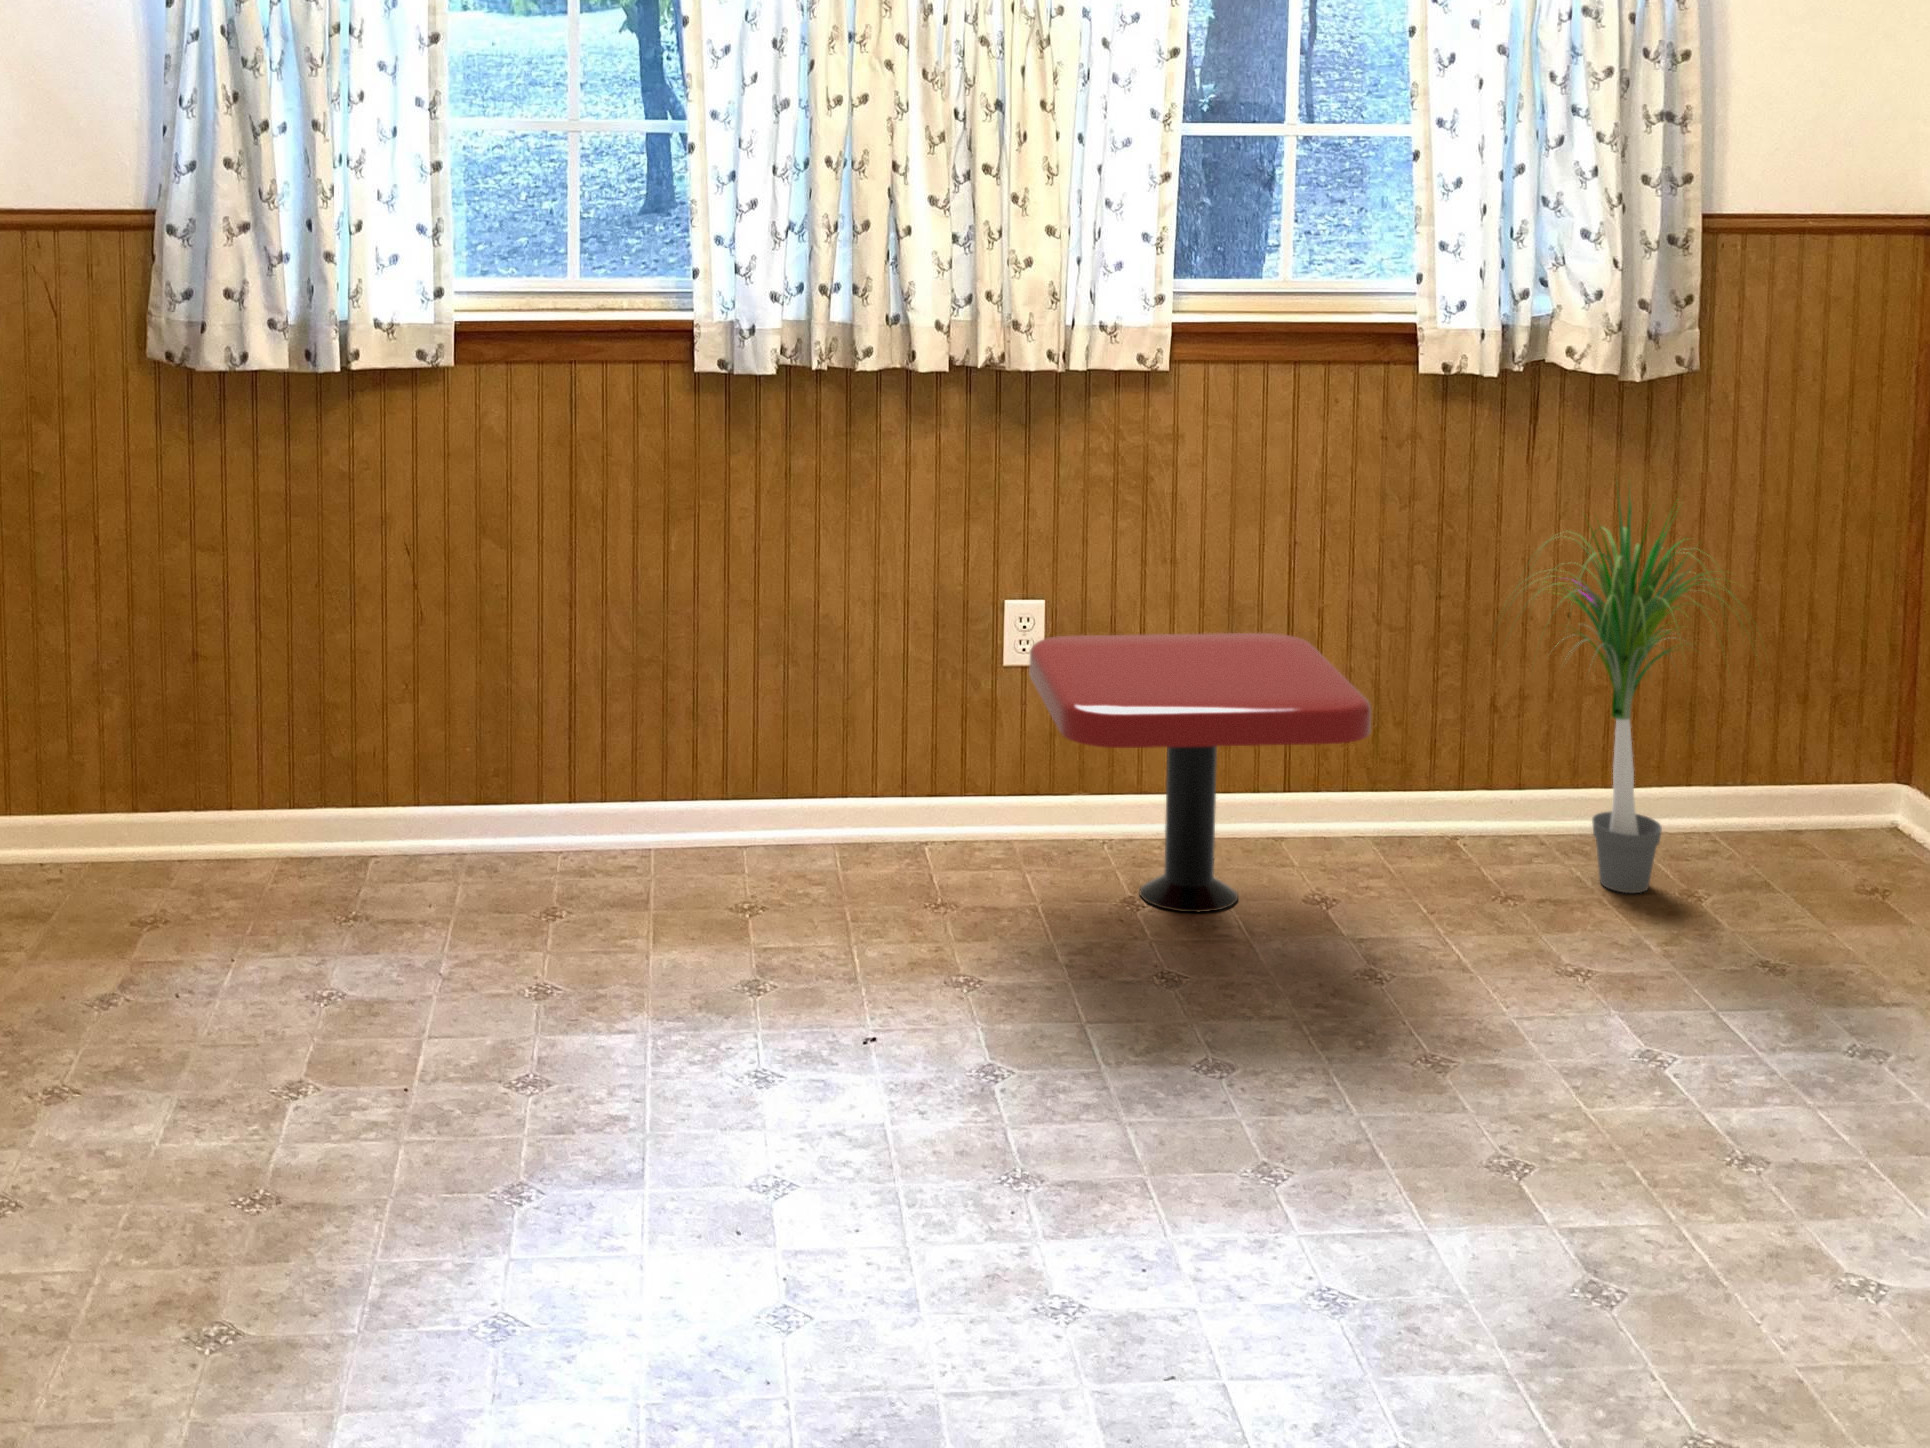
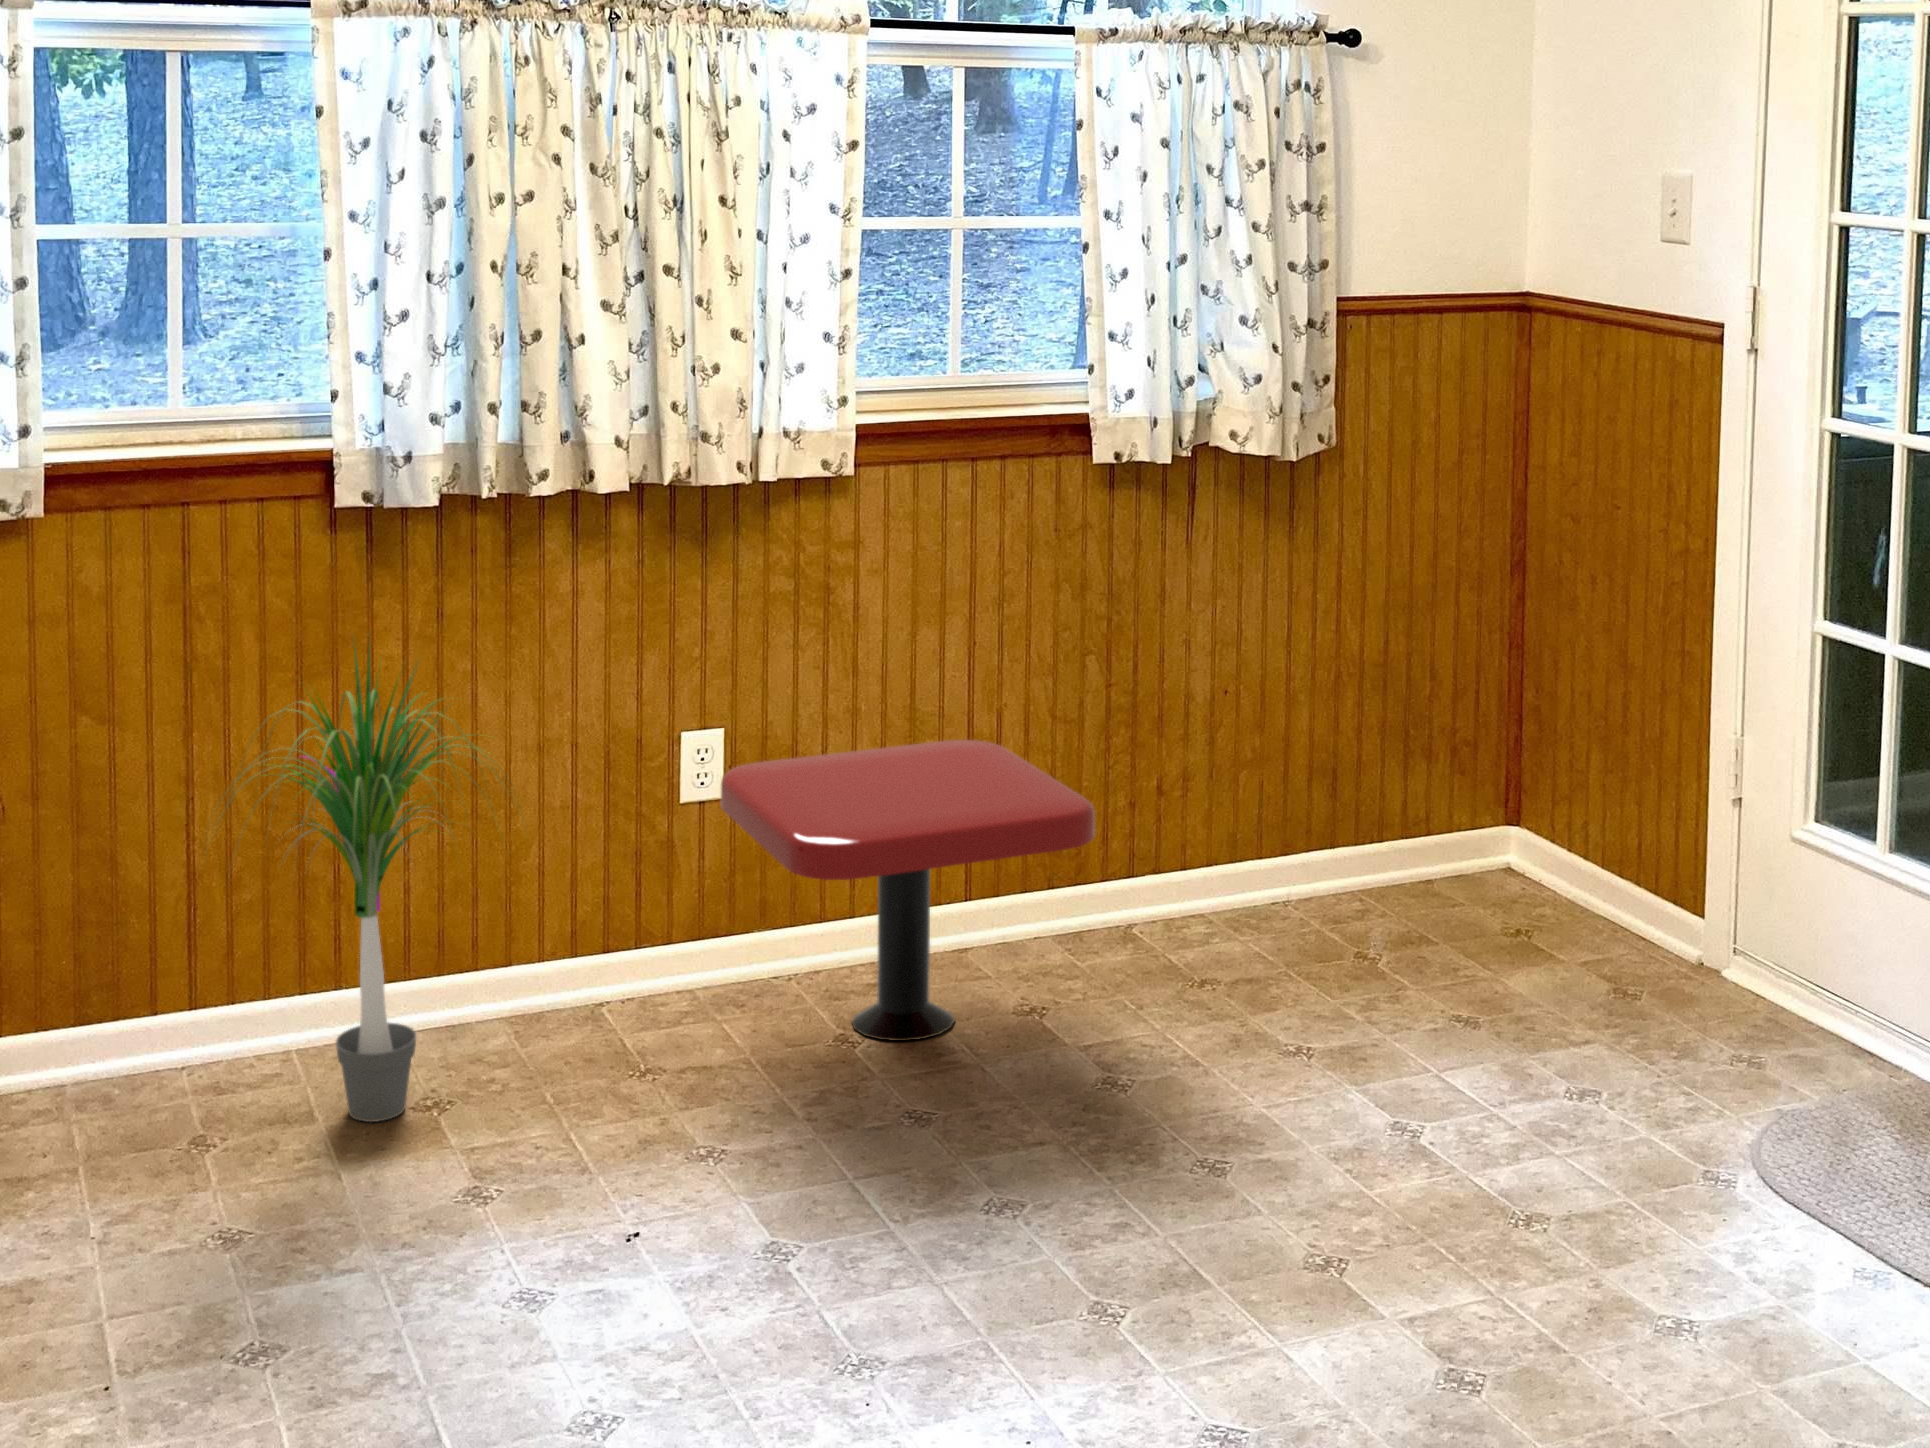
potted plant: present [1511,496,1752,893] -> present [217,644,500,1122]

